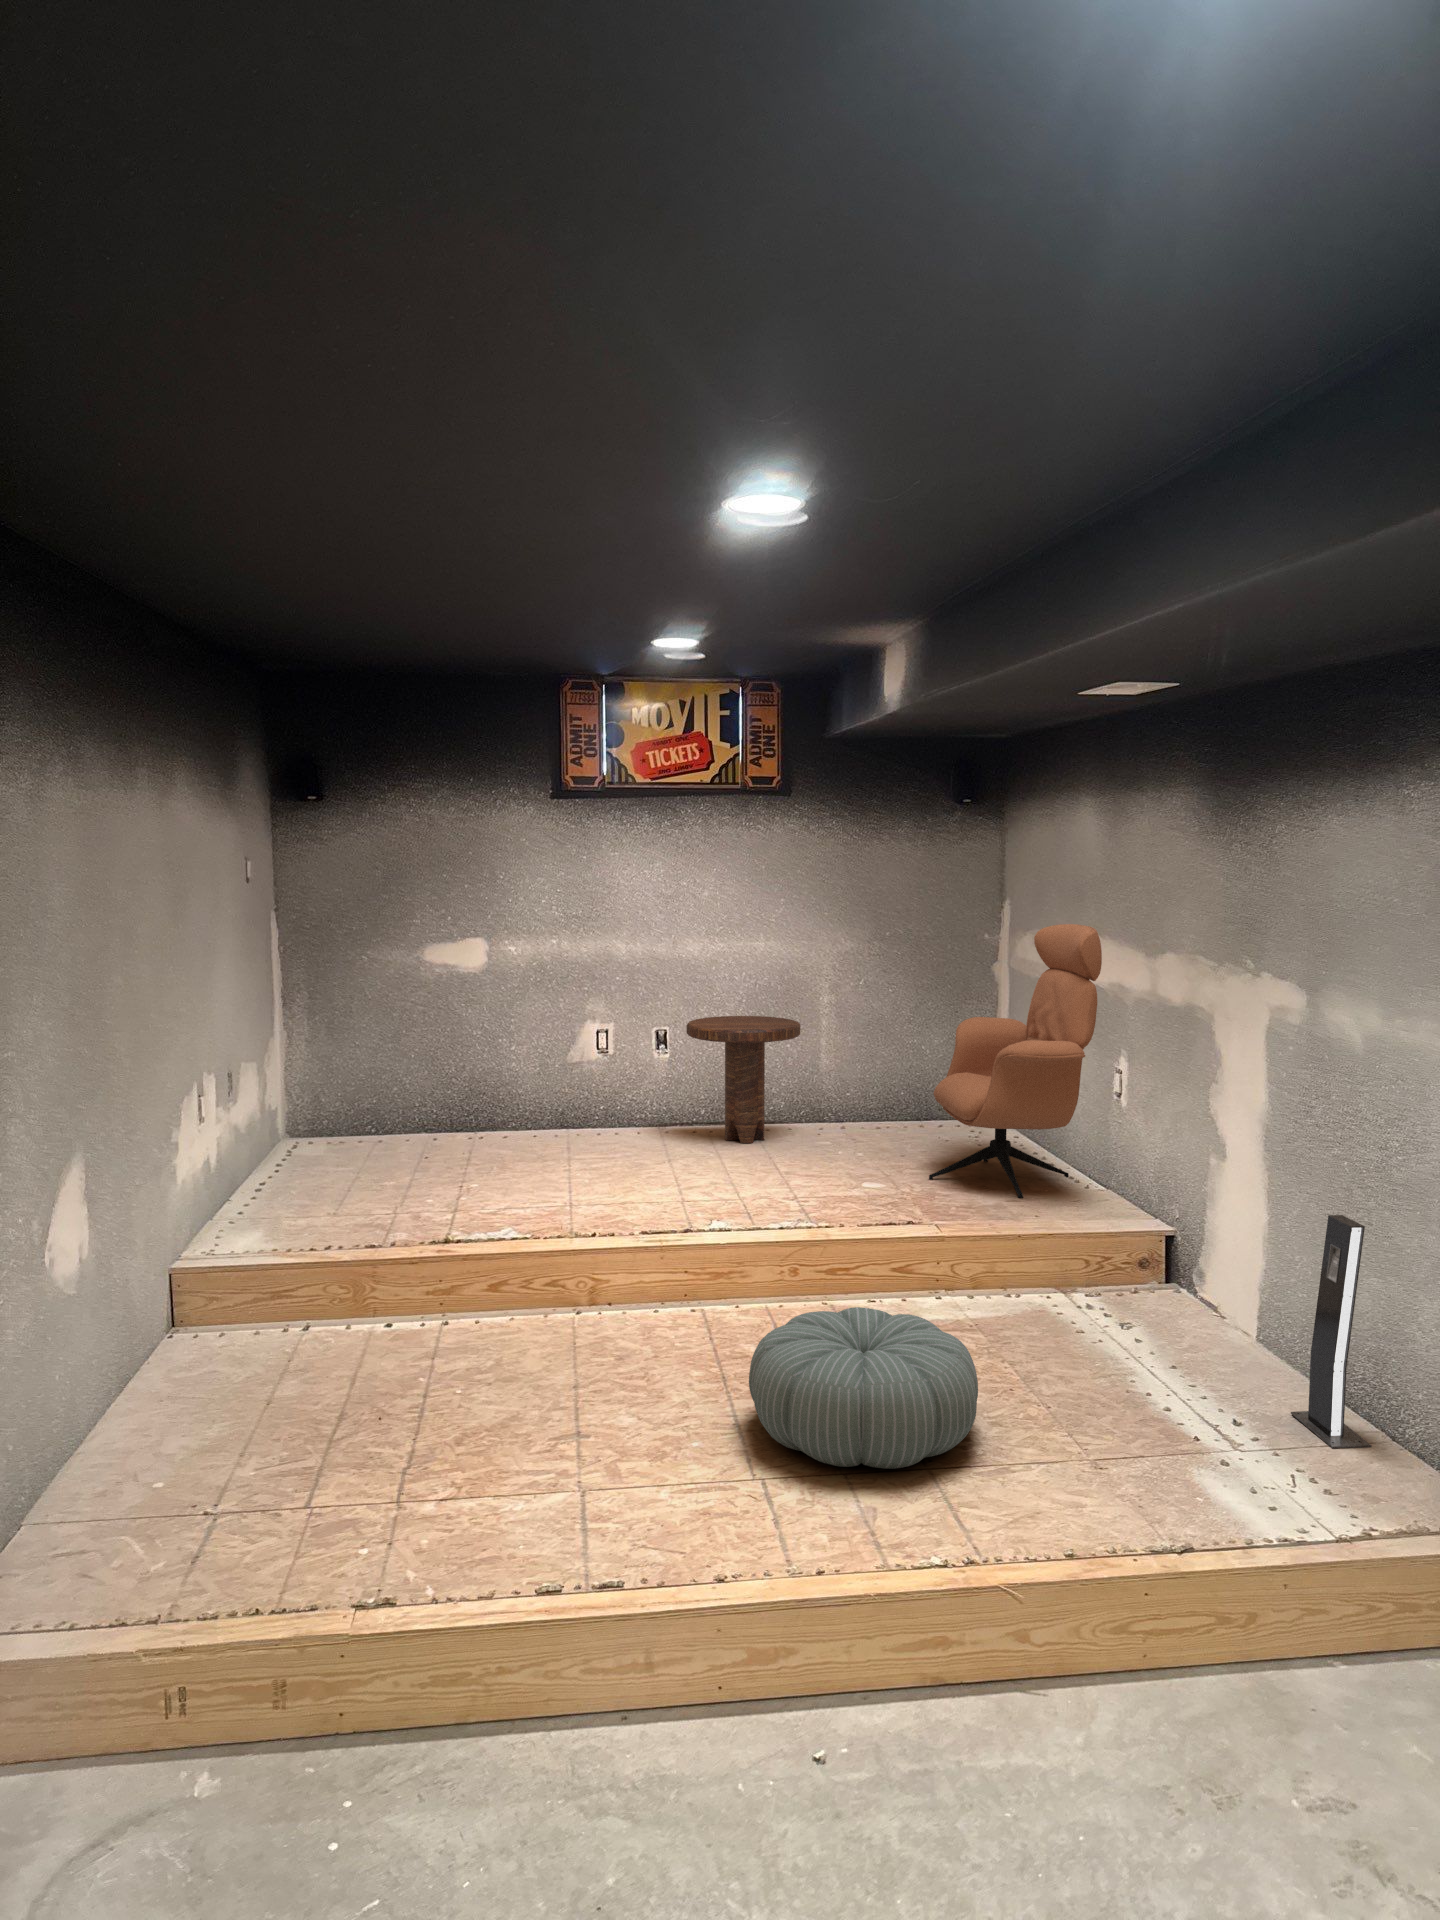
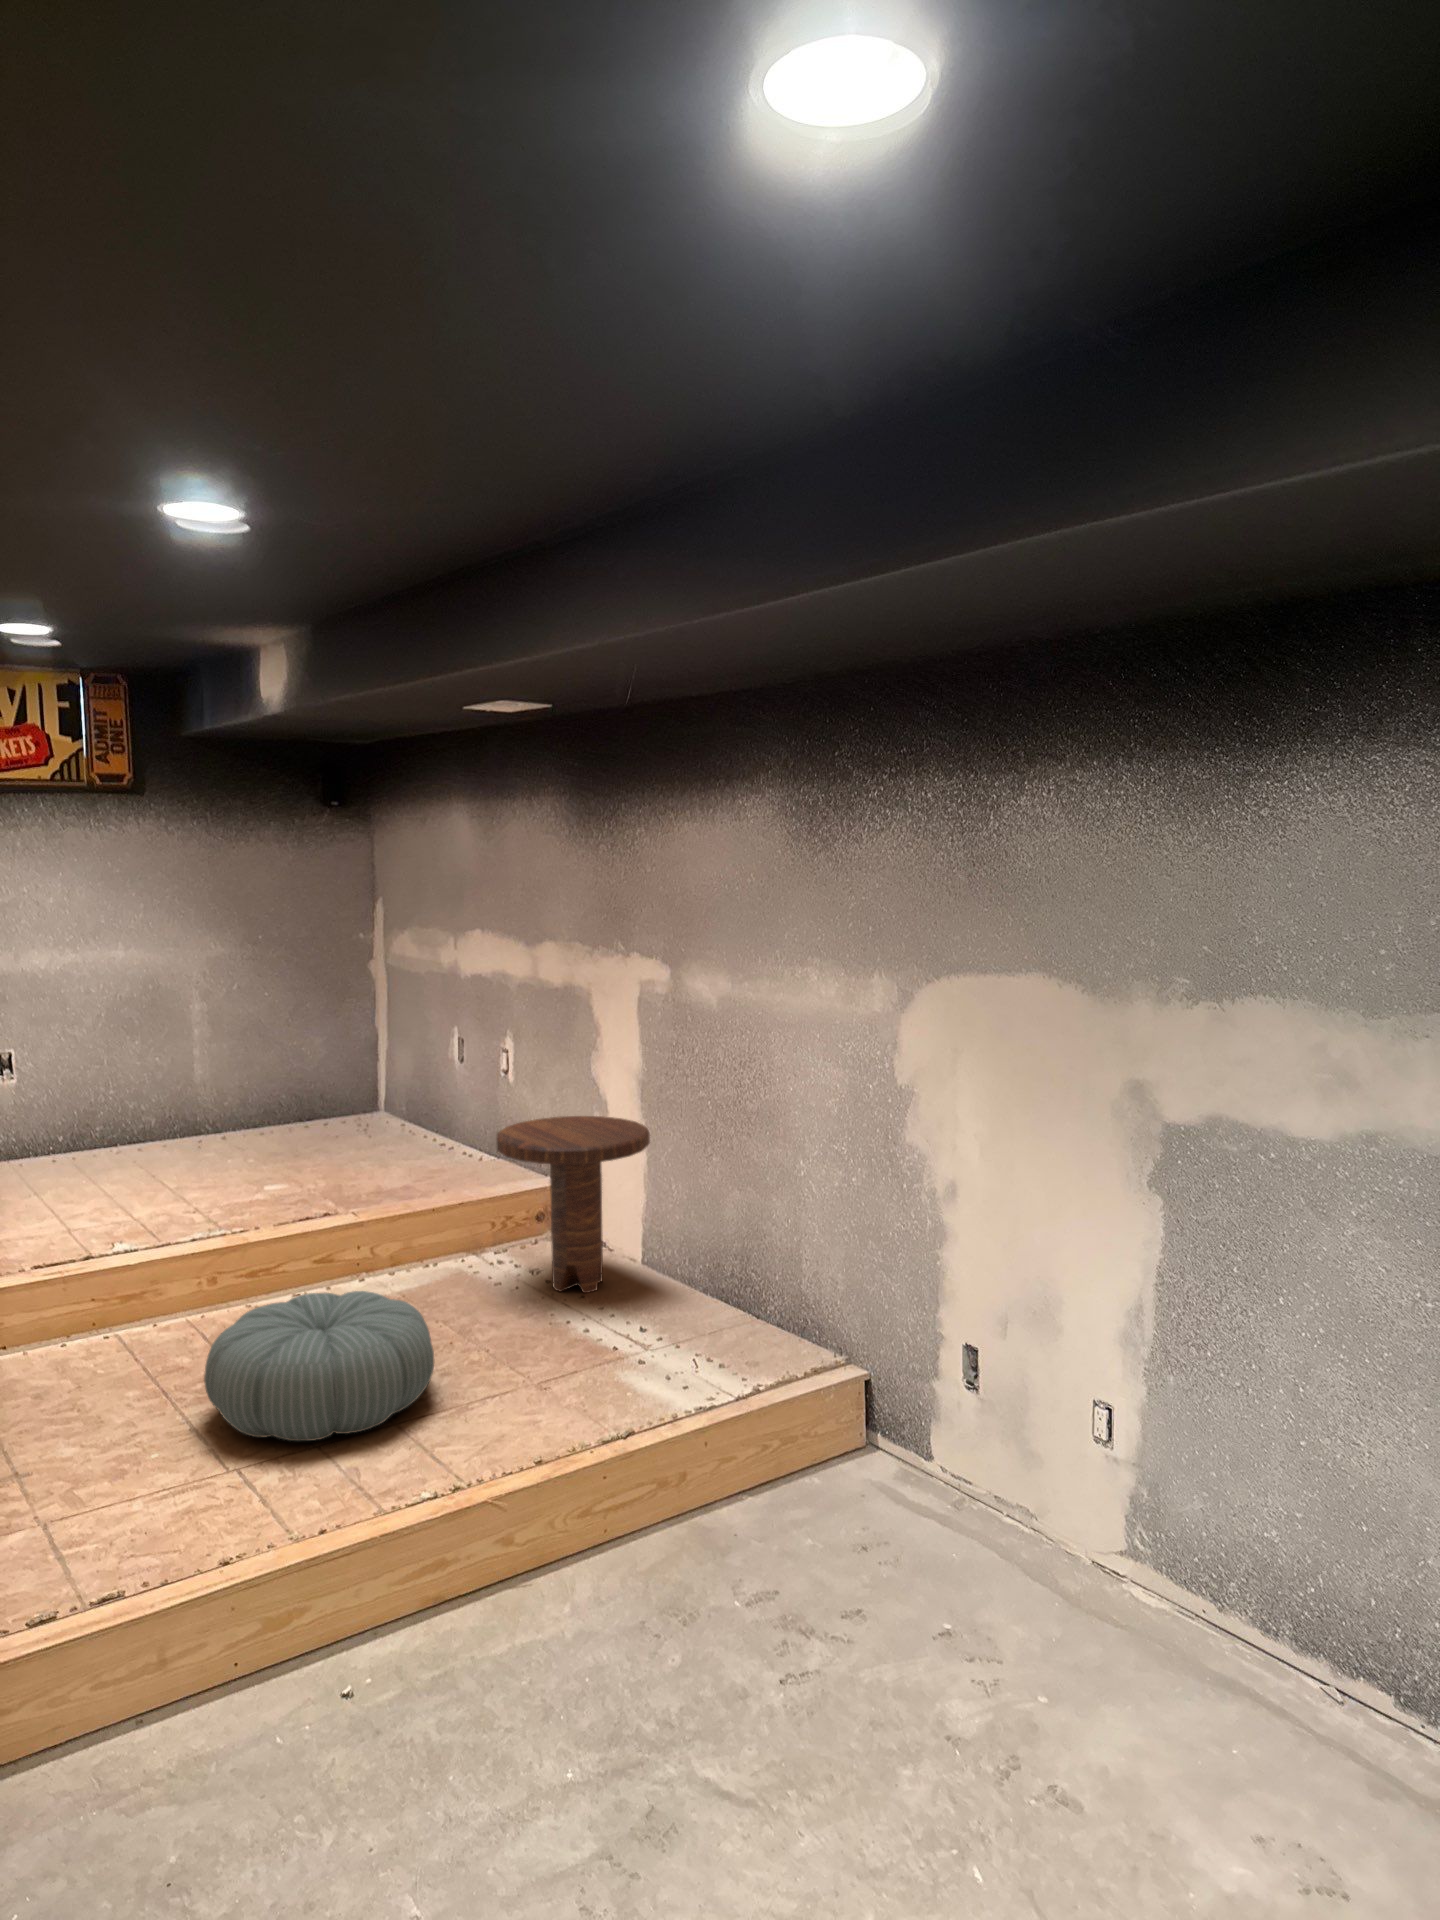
armchair: present [929,924,1102,1198] -> none [328,919,484,1178]
side table: present [687,1016,800,1143] -> present [496,1116,650,1293]
speaker: present [1291,1215,1371,1448] -> none [680,1145,742,1333]

